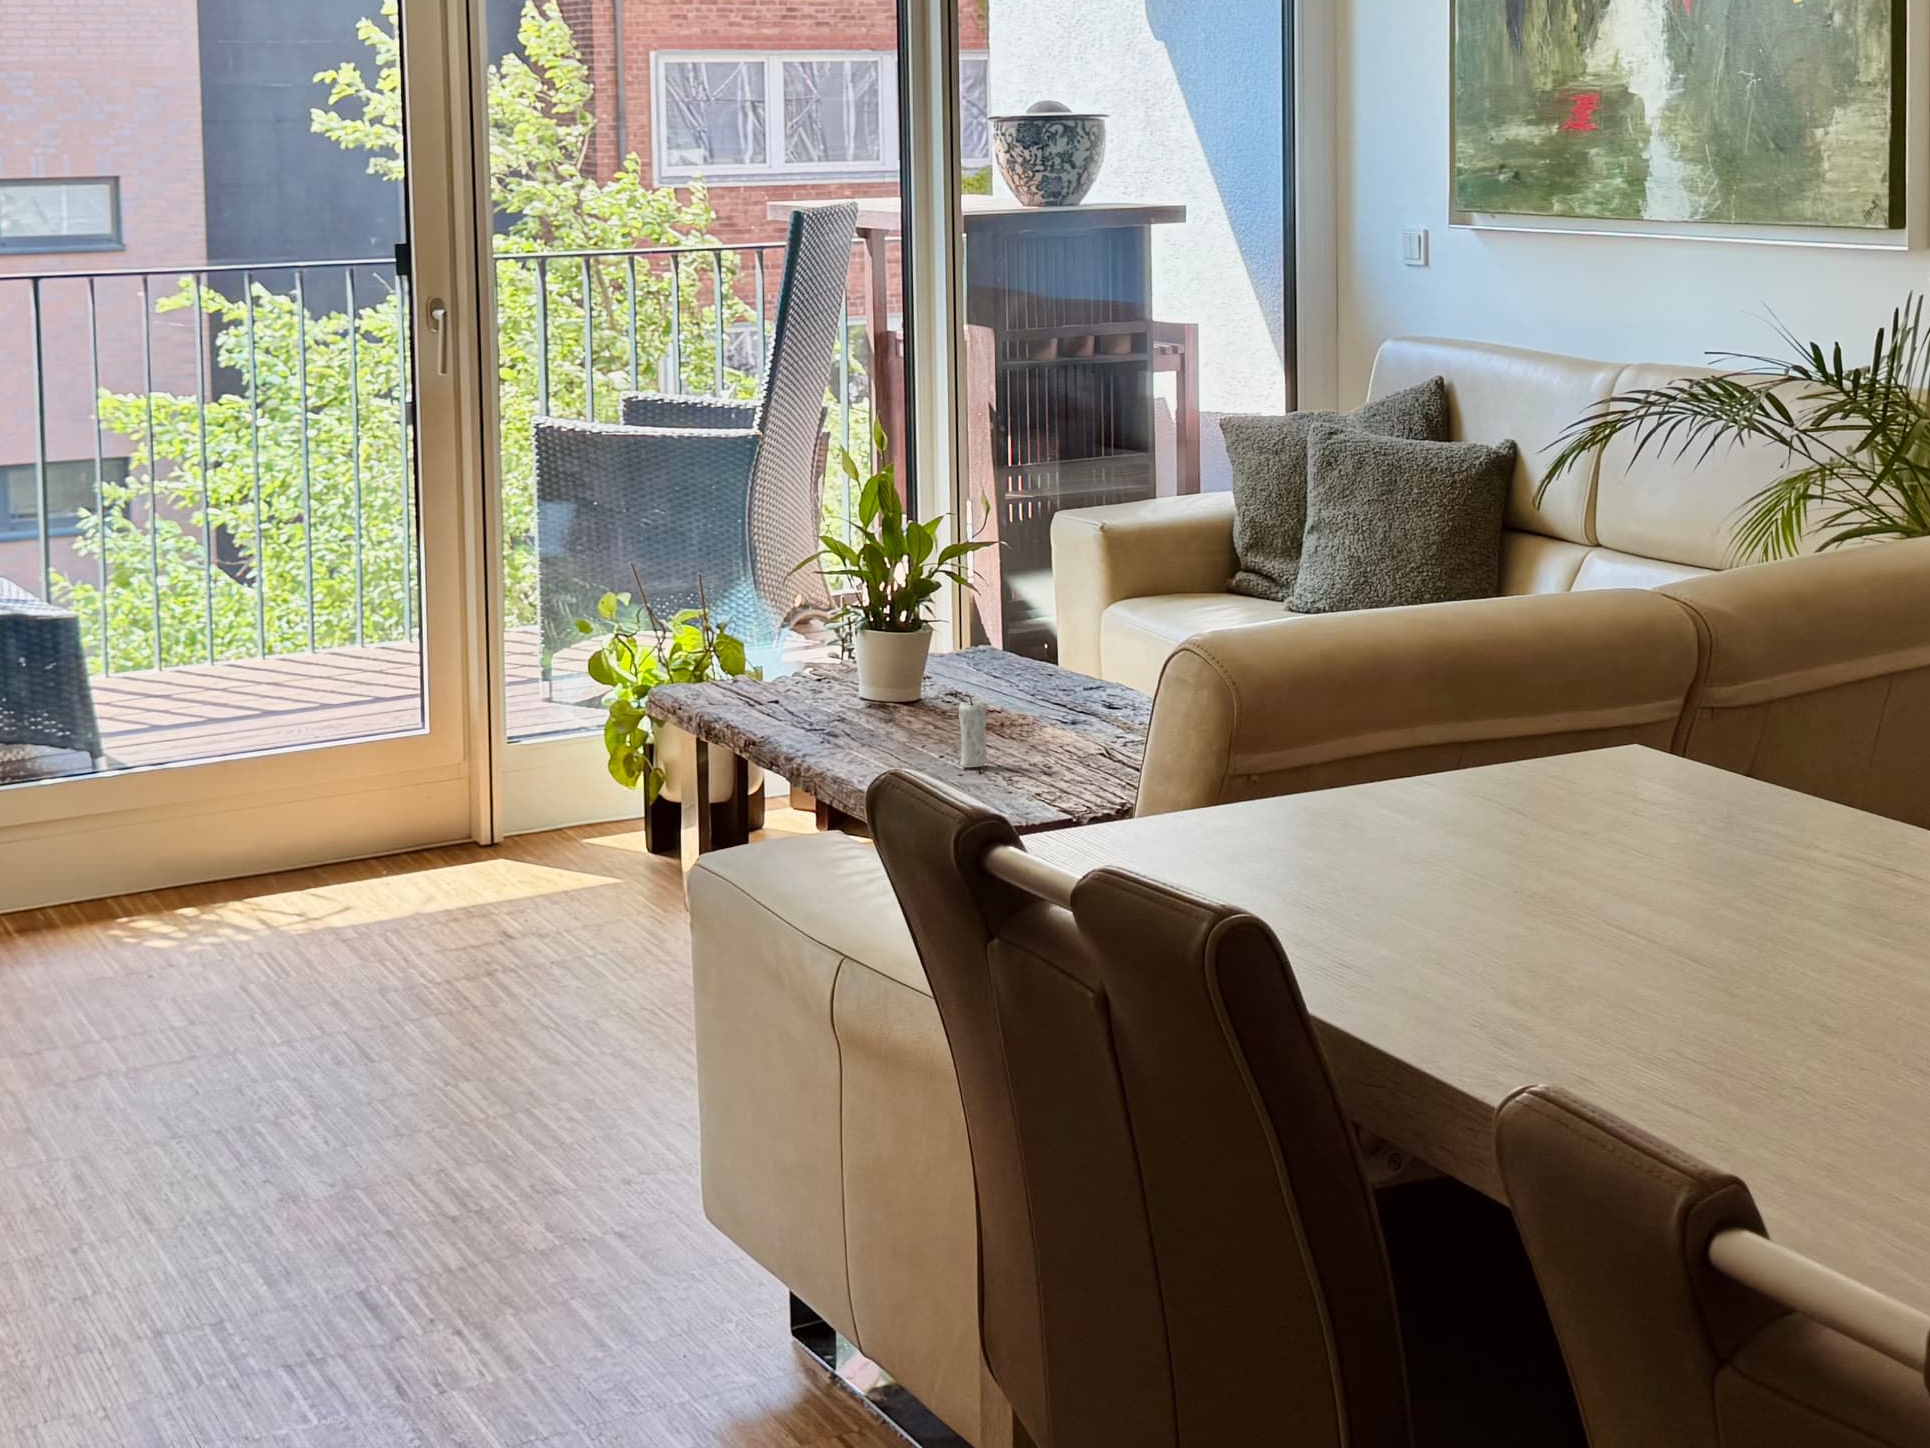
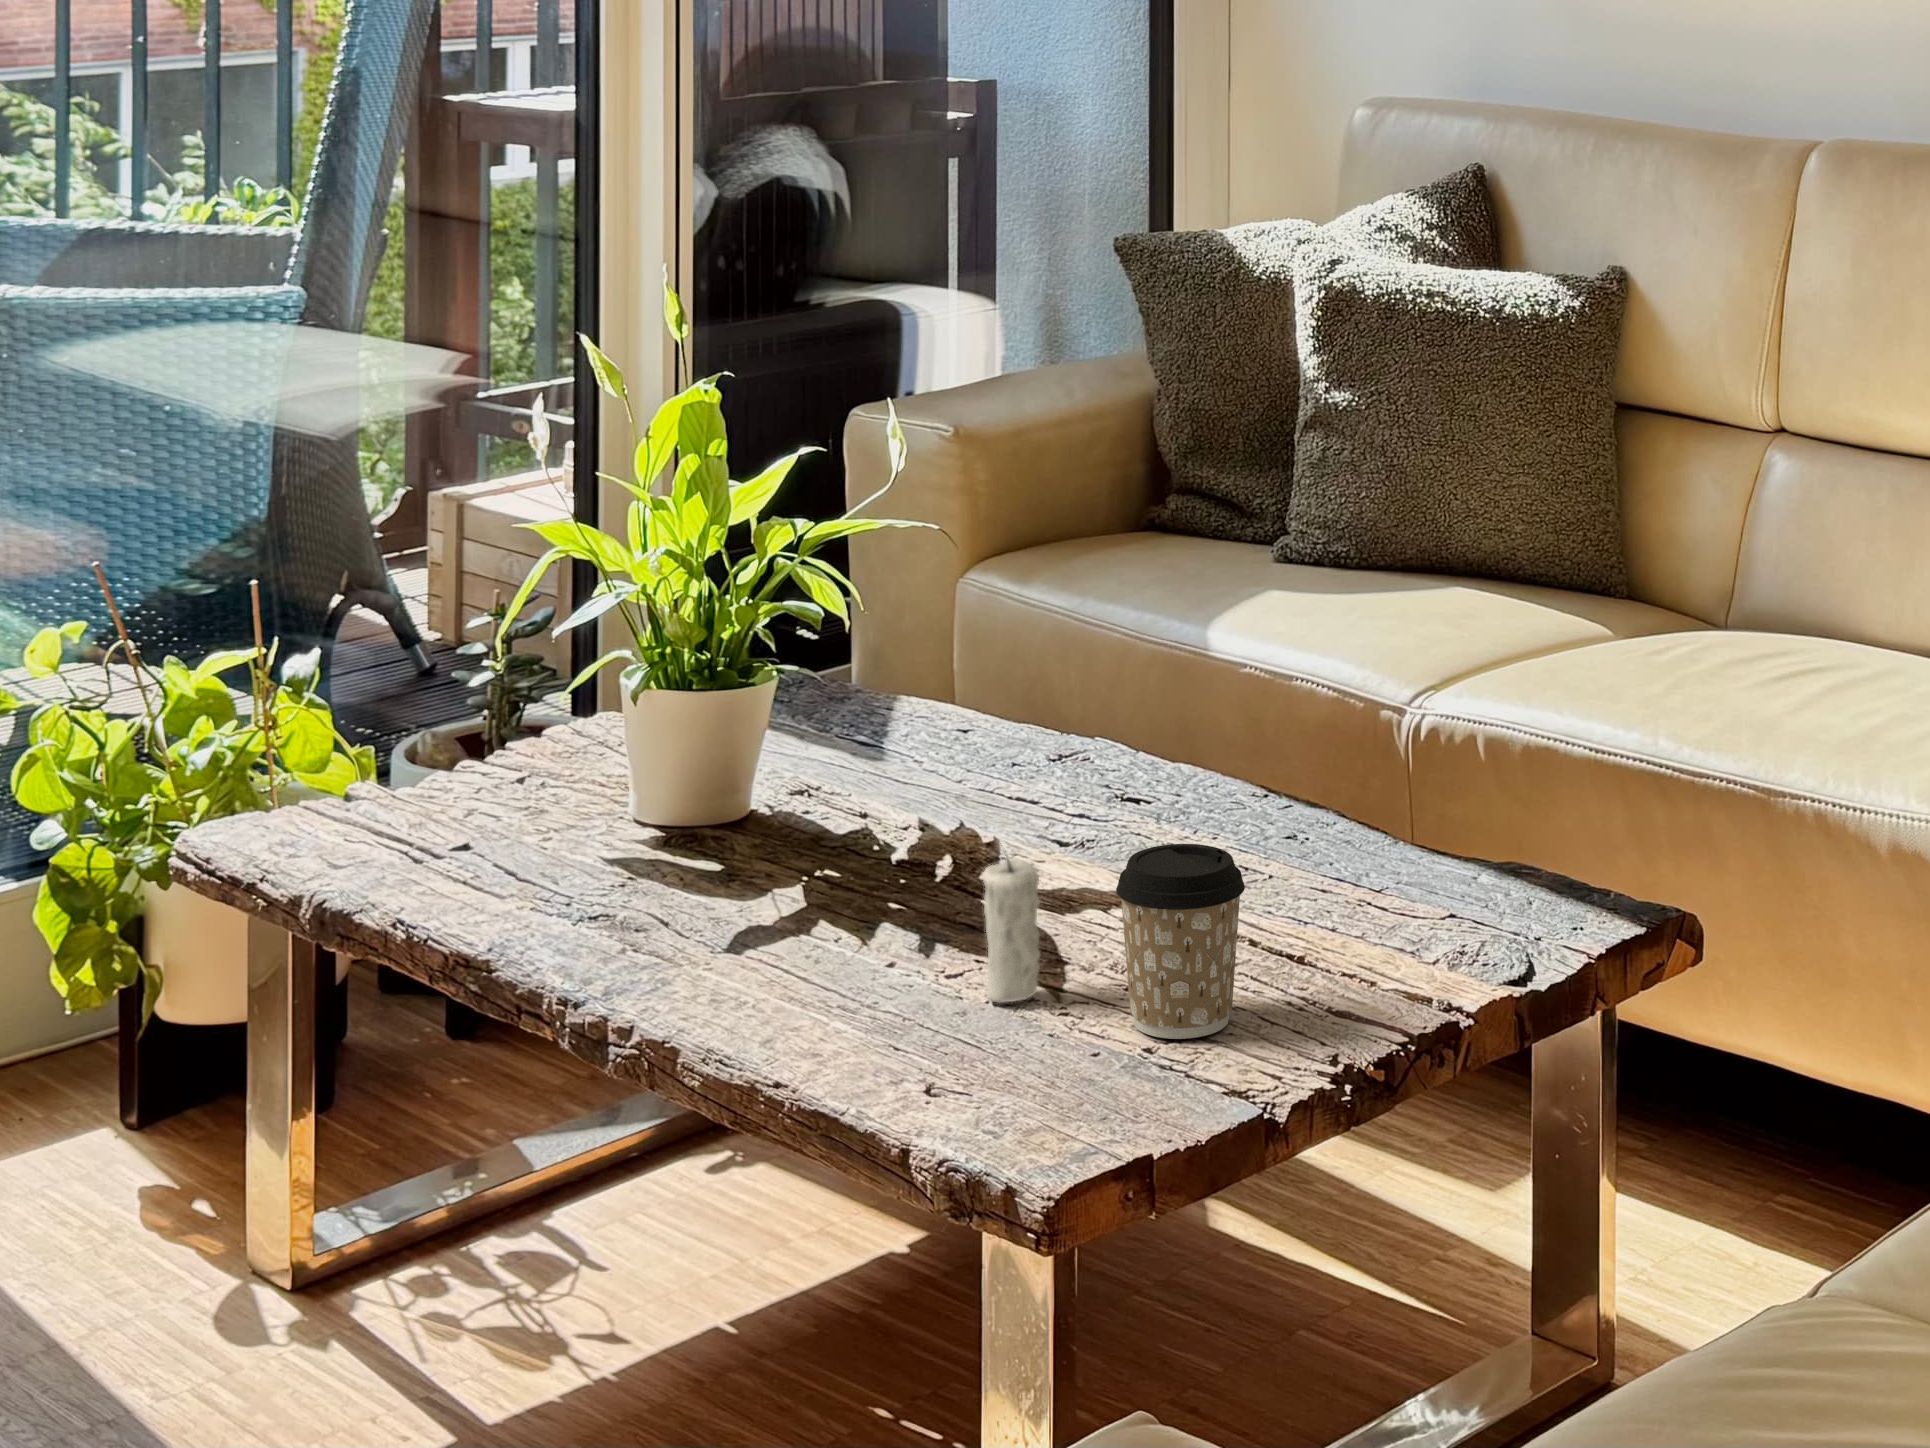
coffee cup: none [1012,695,1075,783] -> present [1116,844,1245,1039]

